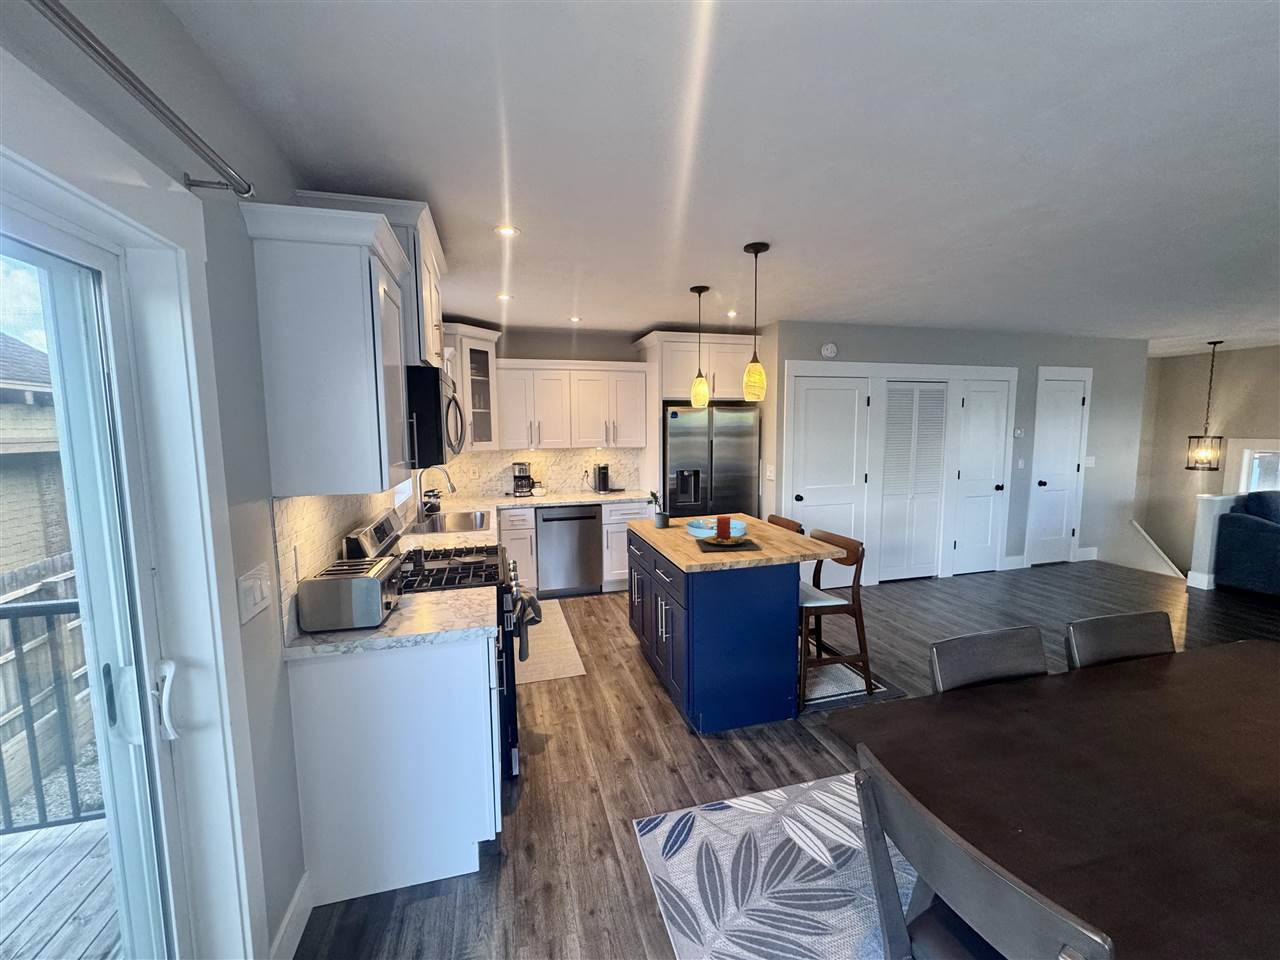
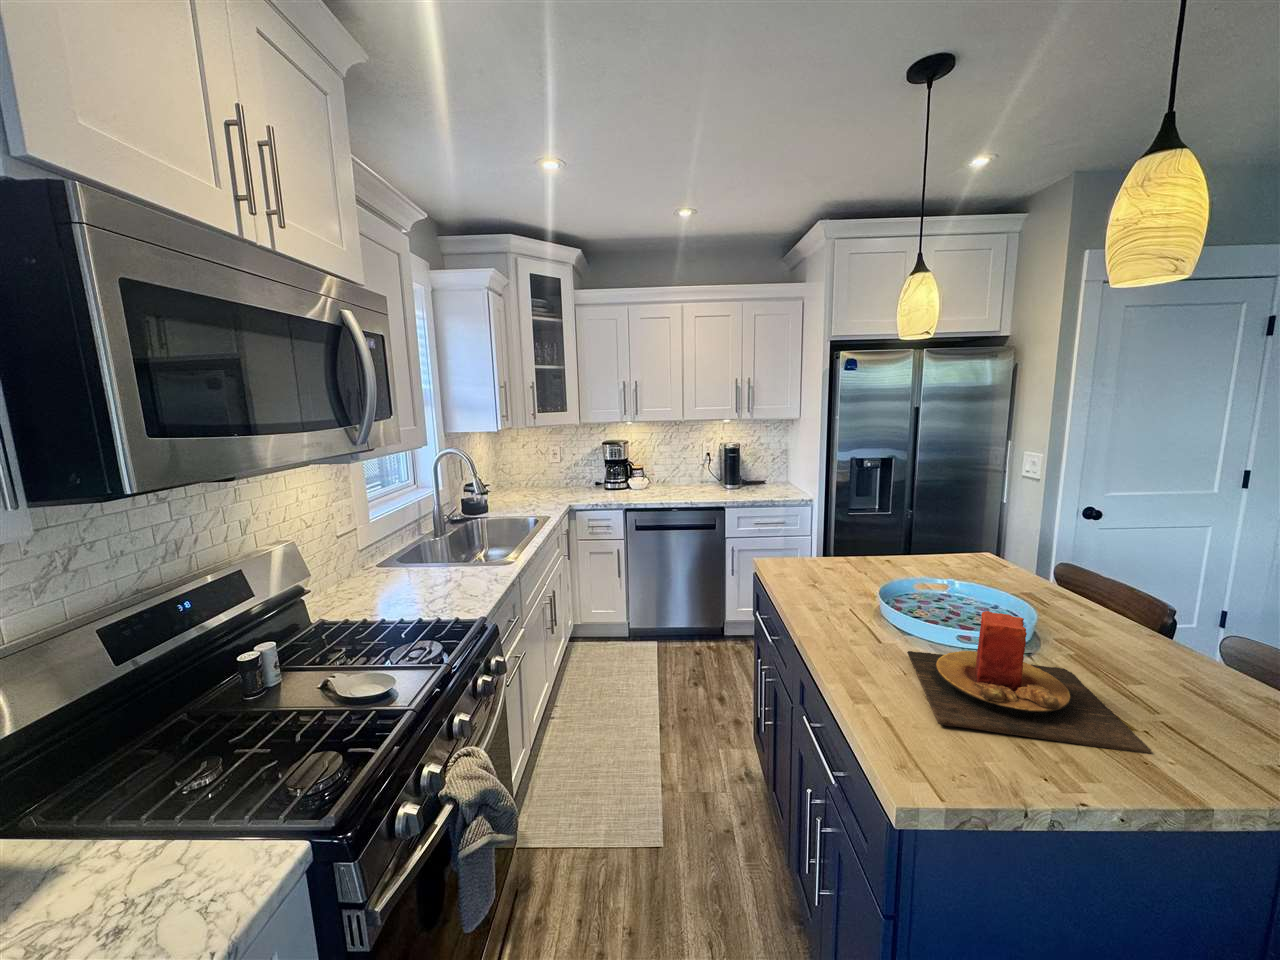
potted plant: present [647,491,669,528] -> none [792,509,839,588]

